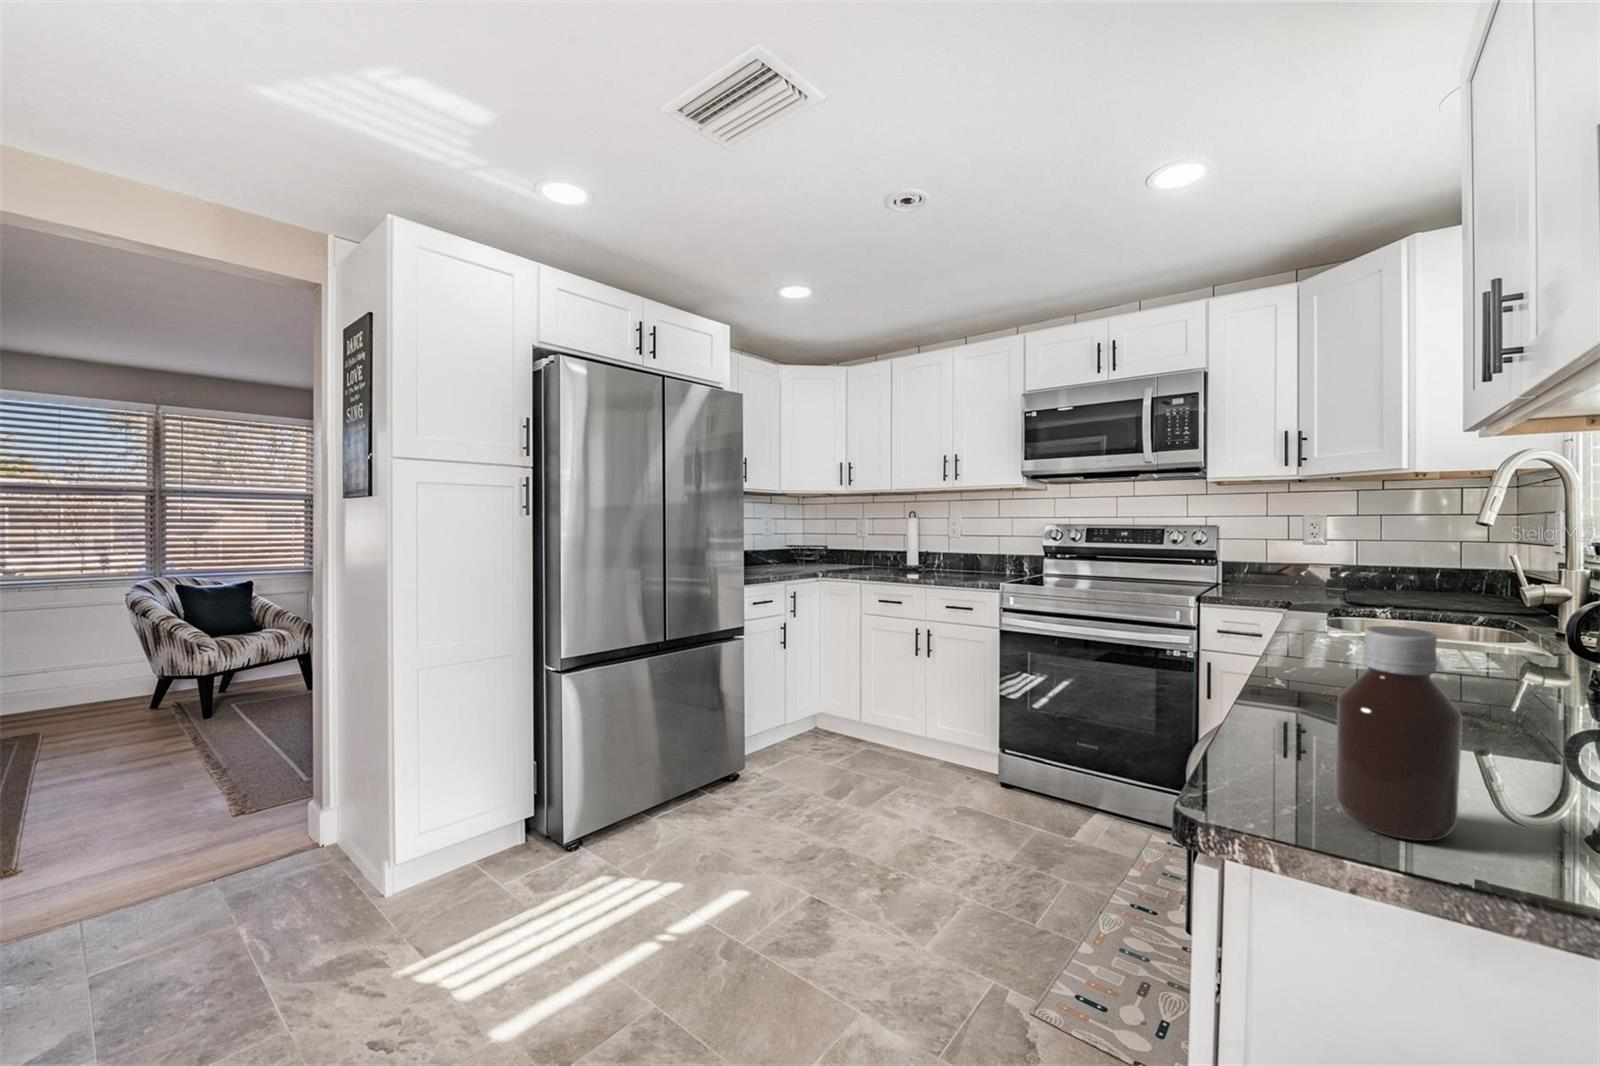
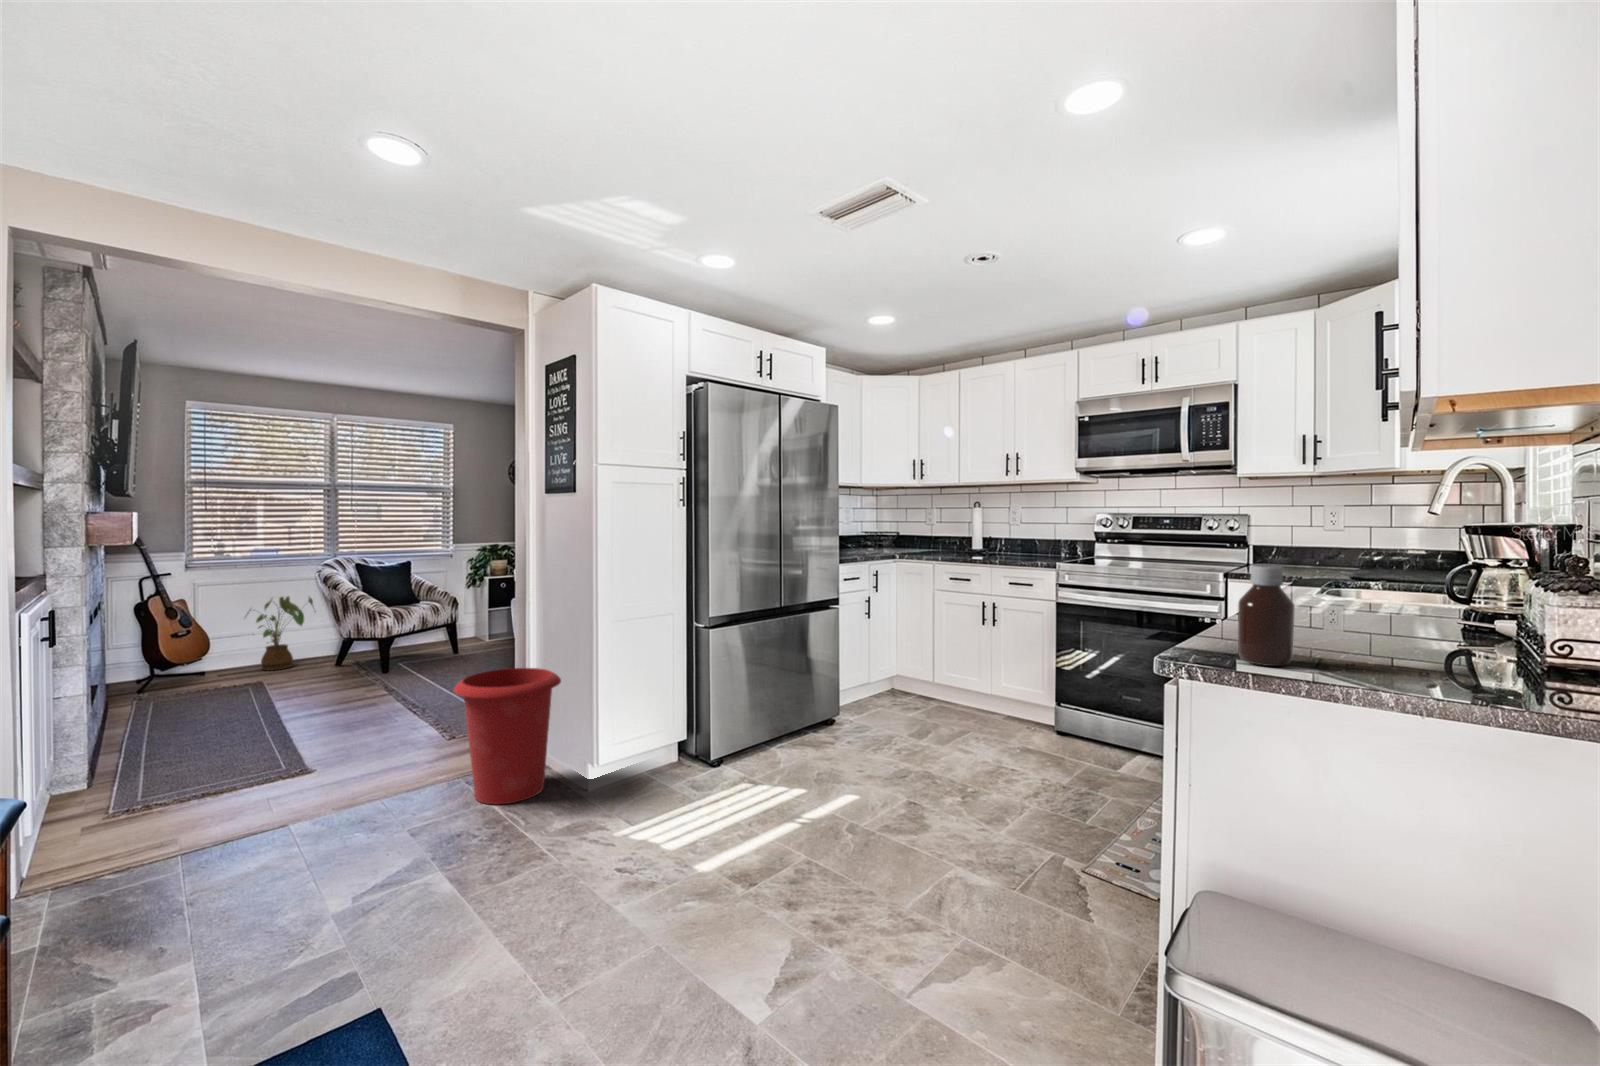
house plant: none [22,623,126,717] -> present [256,596,313,671]
waste bin: none [184,729,354,926] -> present [454,668,561,804]

